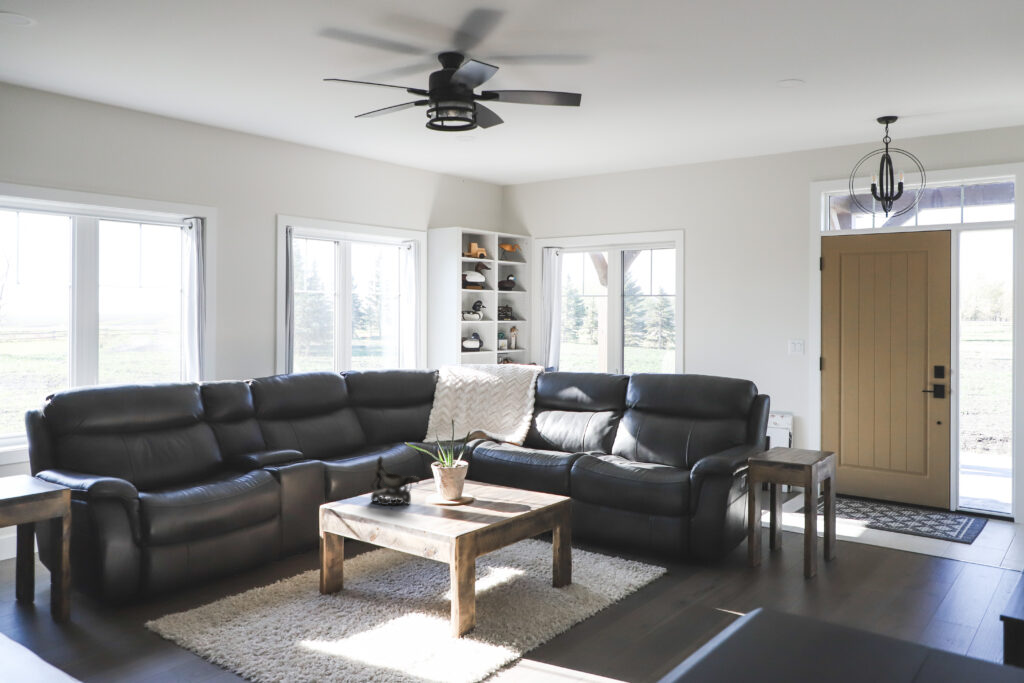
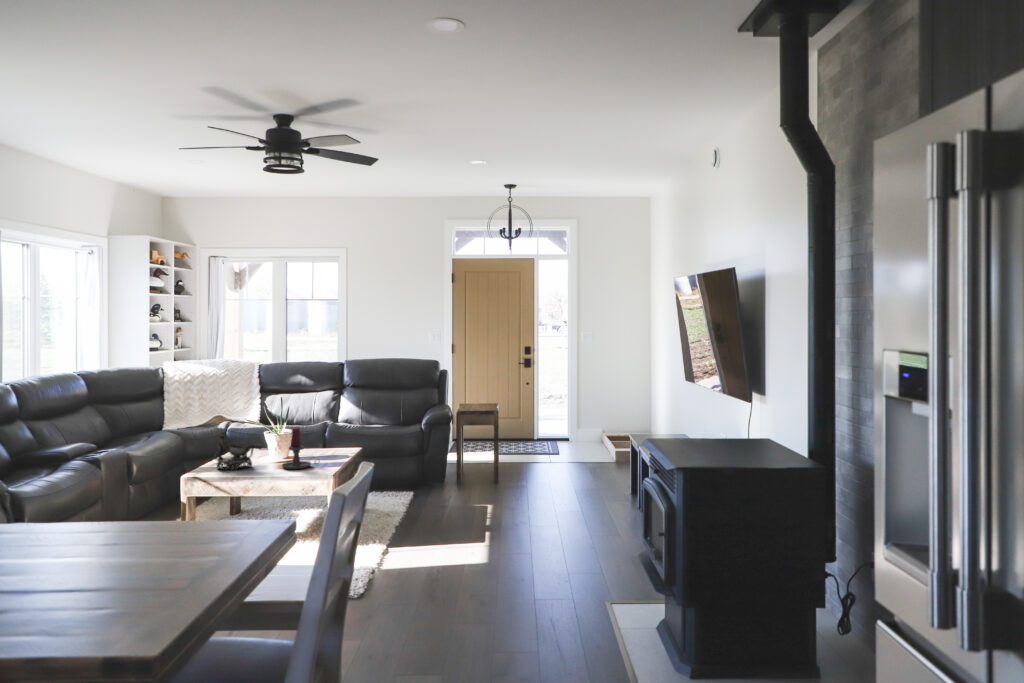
candle holder: none [432,461,479,518] -> present [282,428,317,469]

